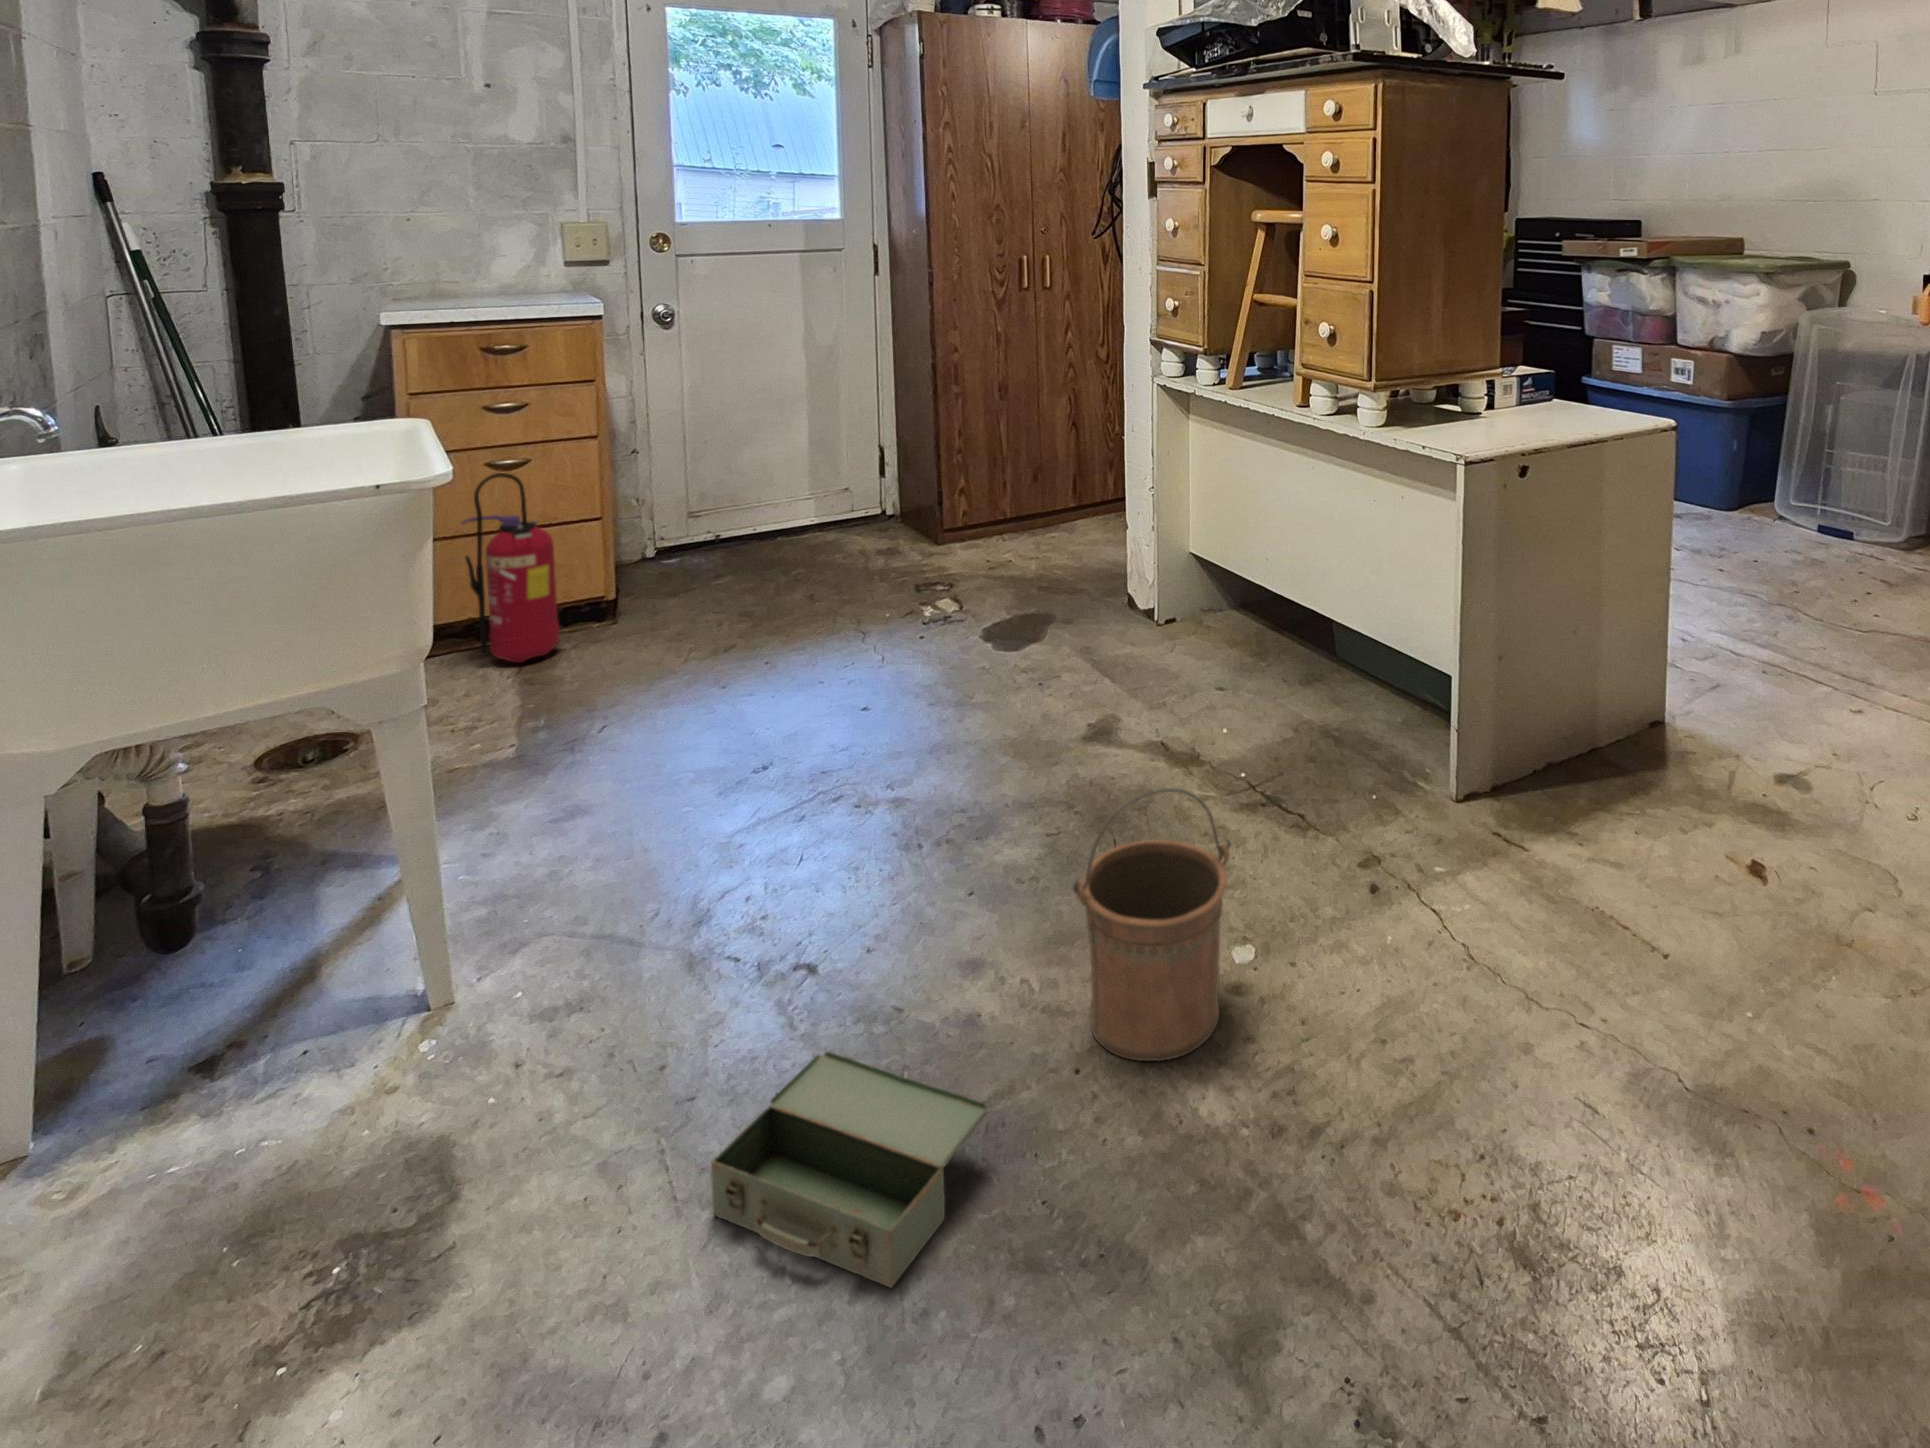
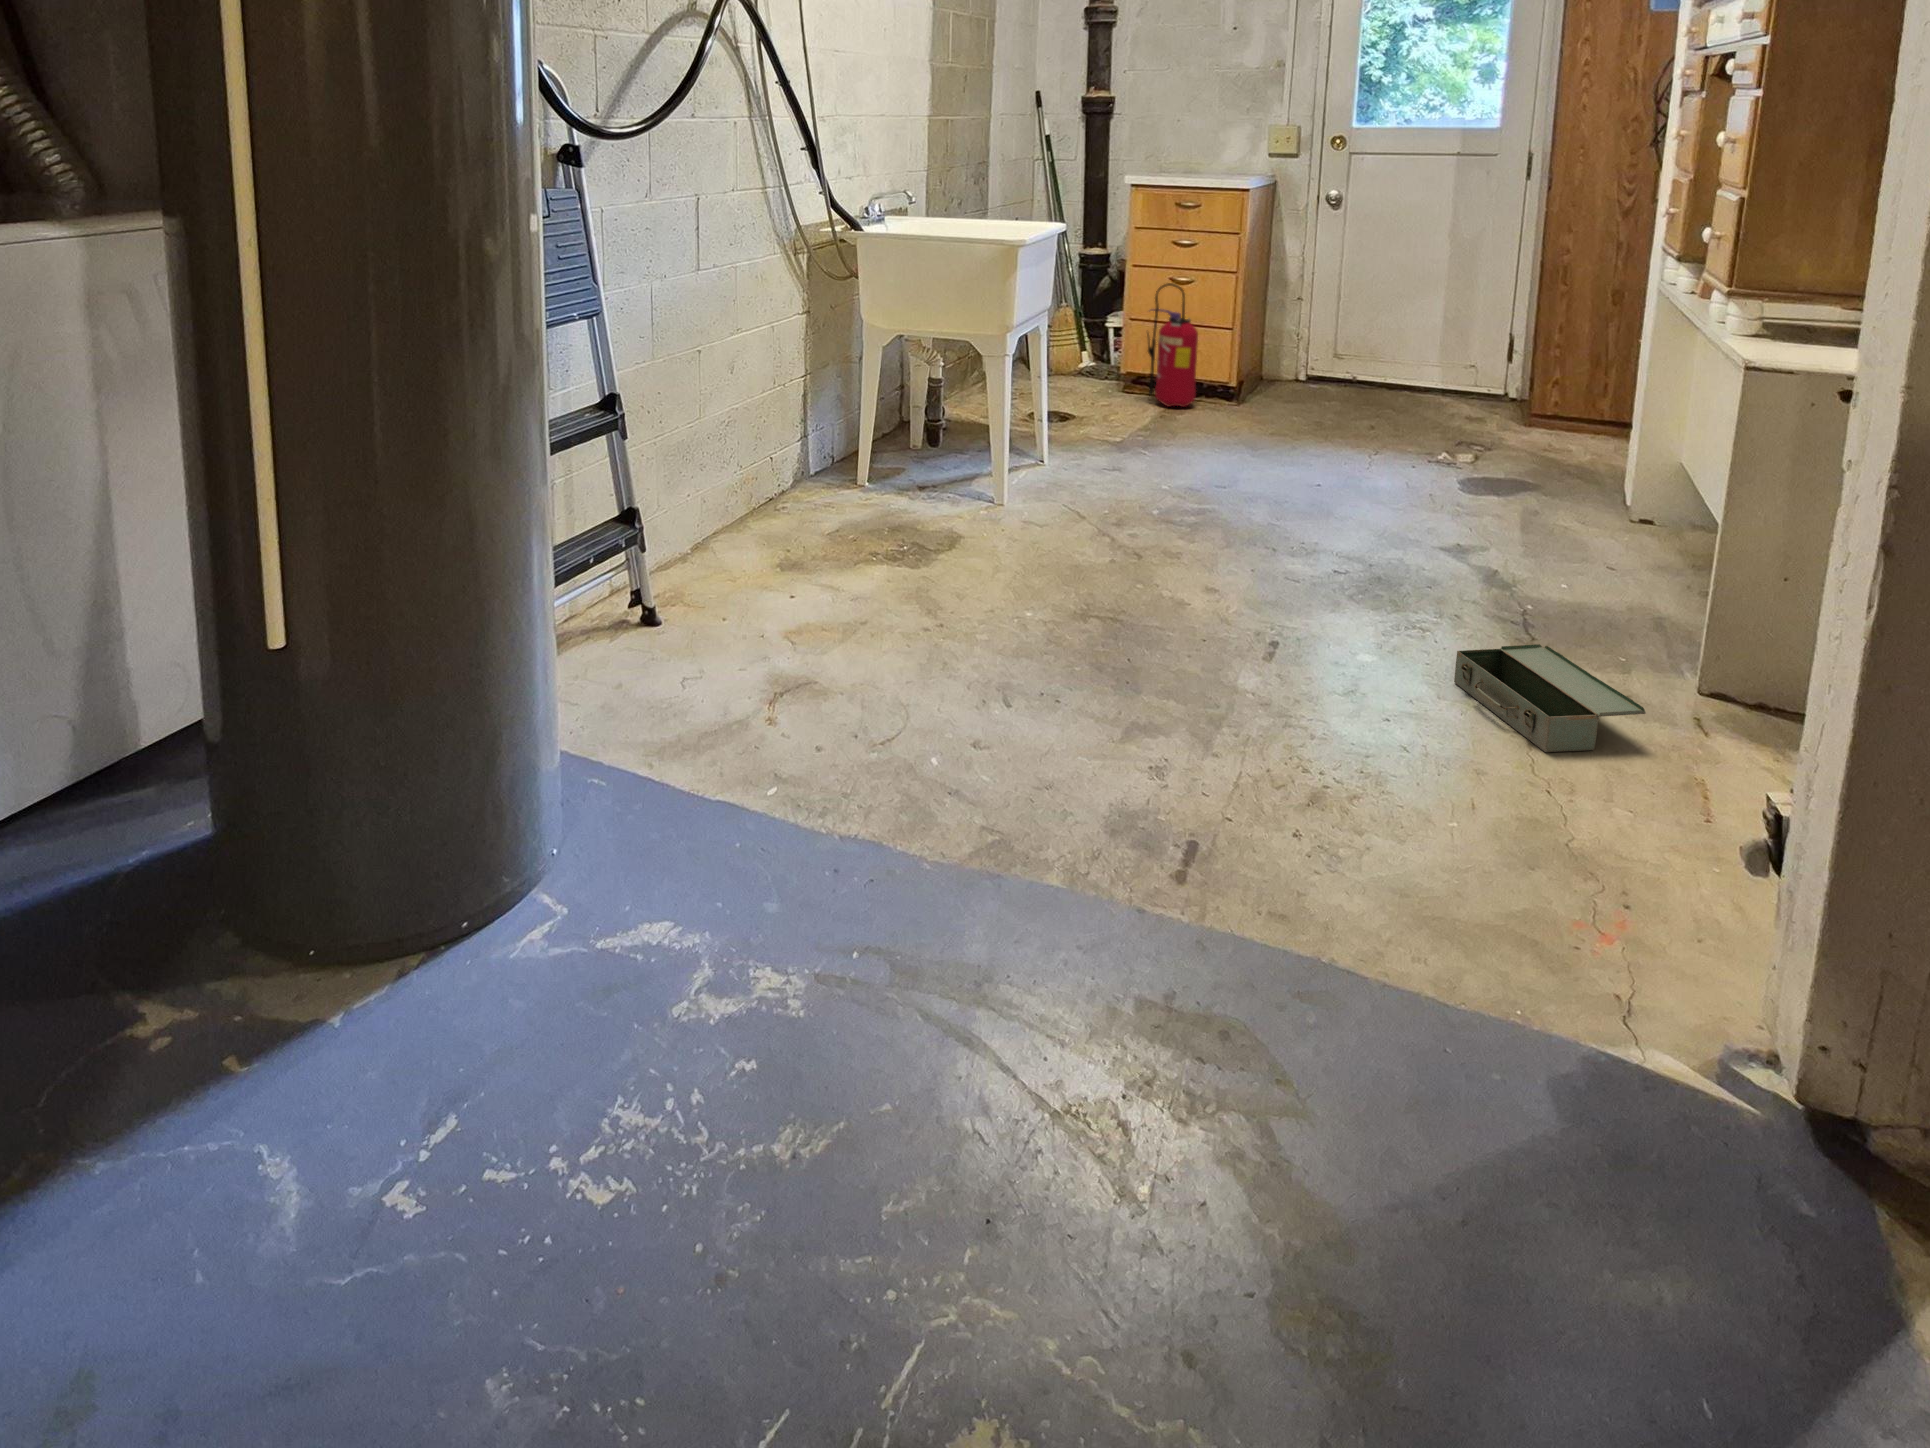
bucket: present [1073,788,1231,1061] -> none [1238,505,1363,685]
toolbox: present [711,1052,989,1287] -> present [1454,644,1646,752]

